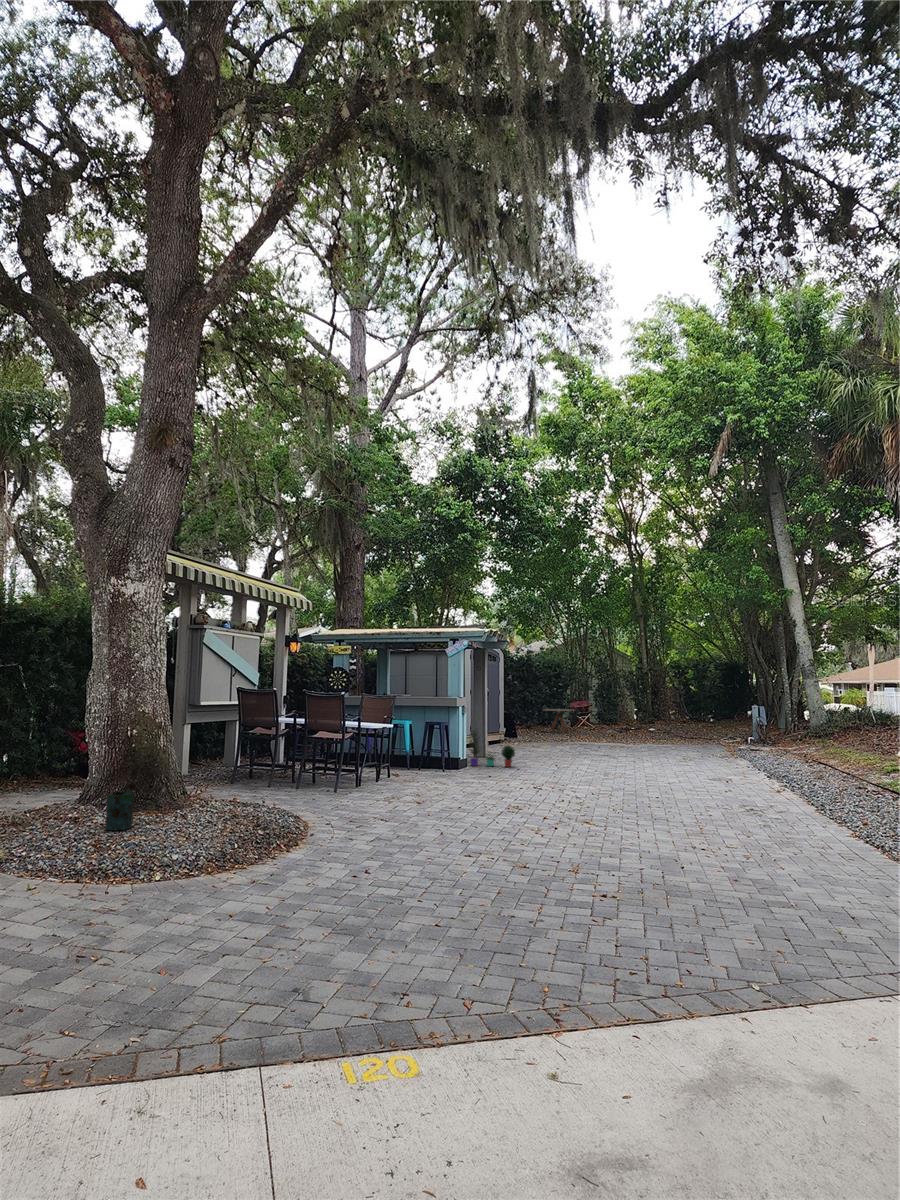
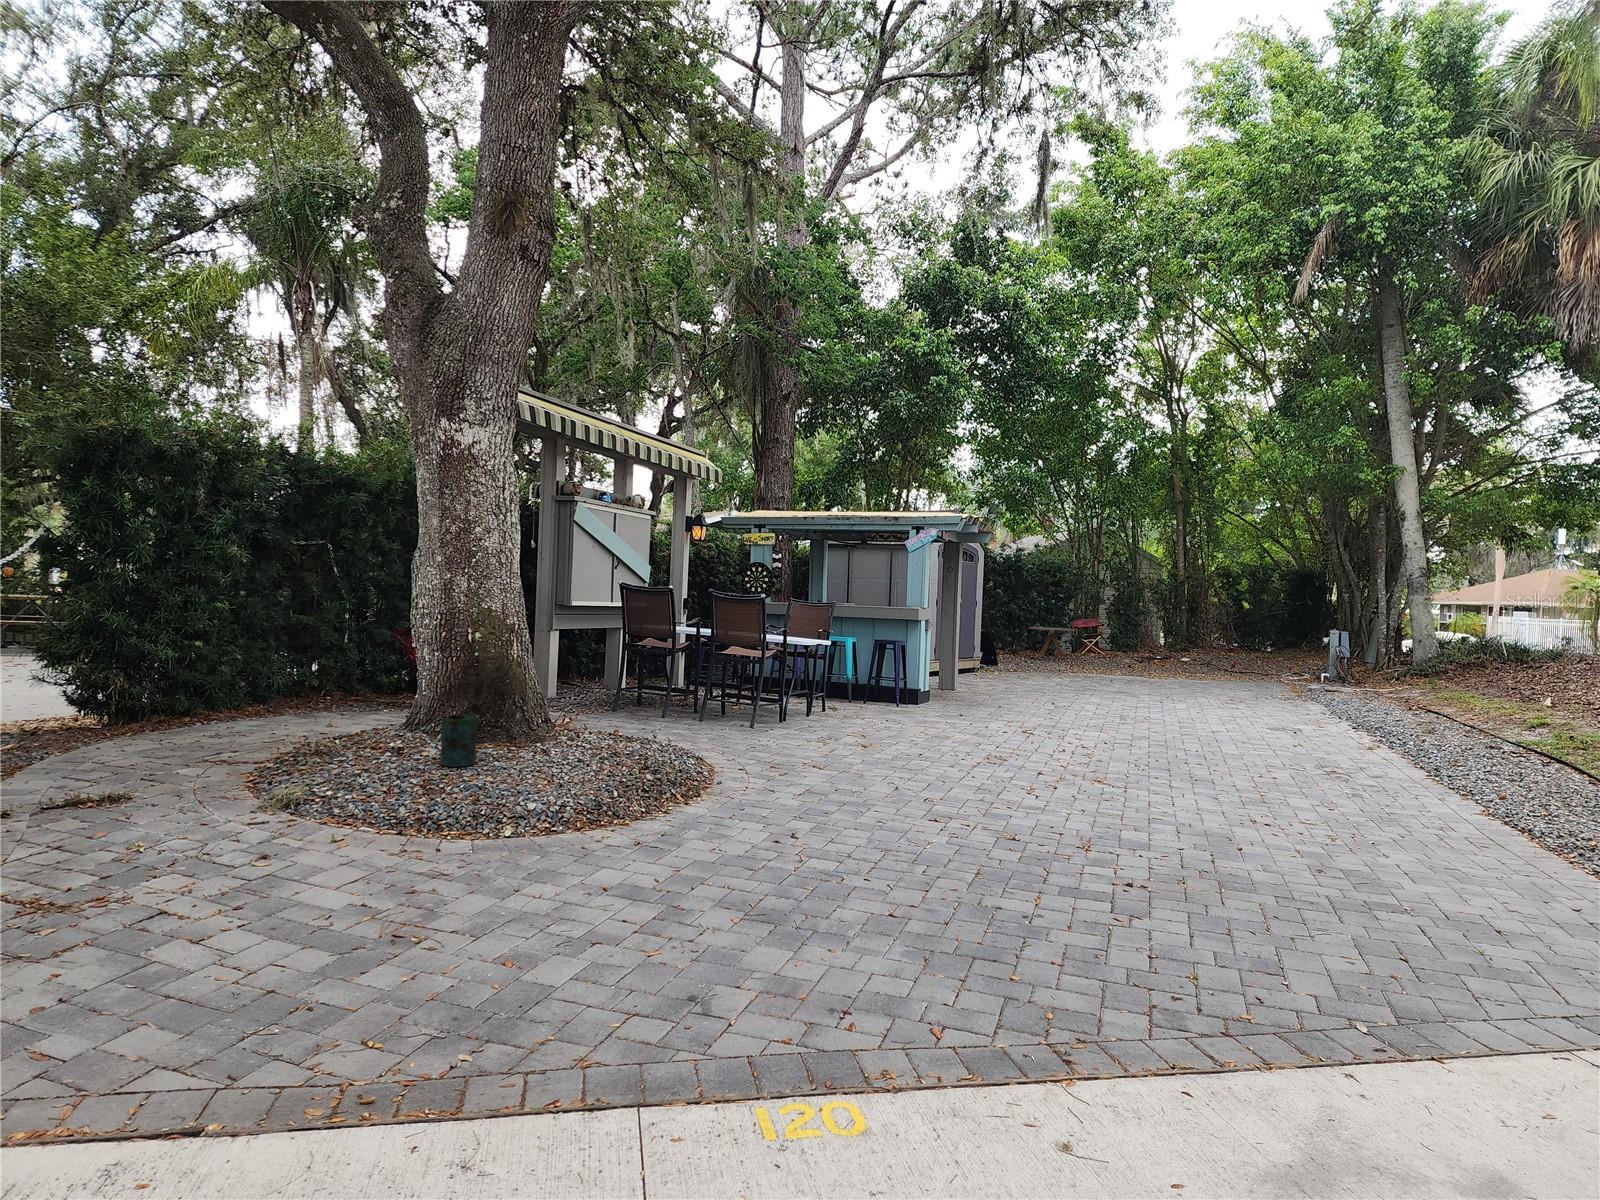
potted plant: present [469,731,515,767] -> none [929,648,997,703]

